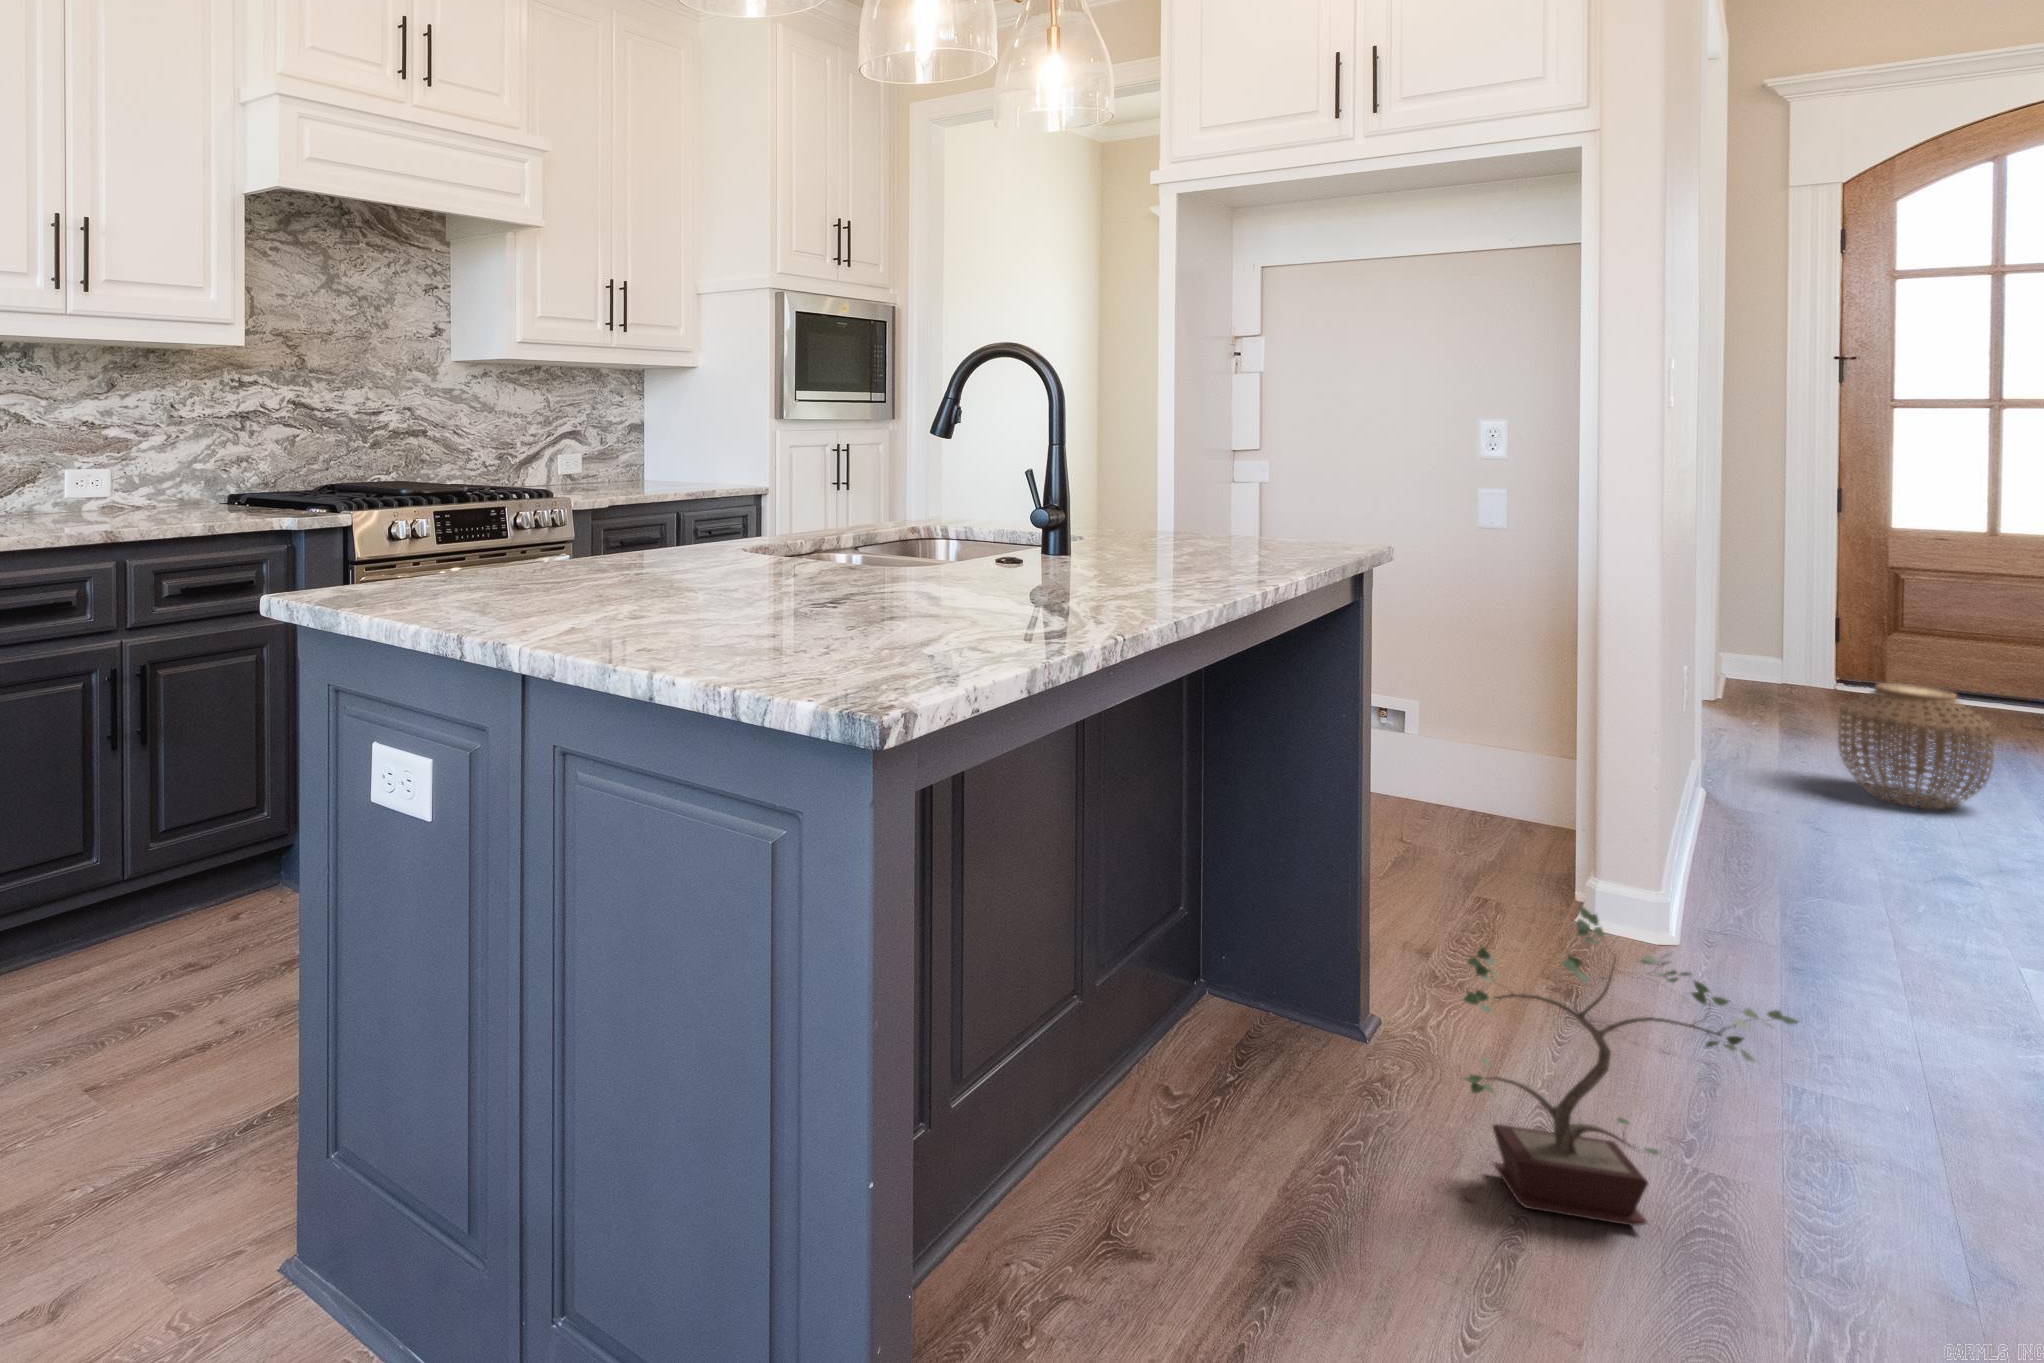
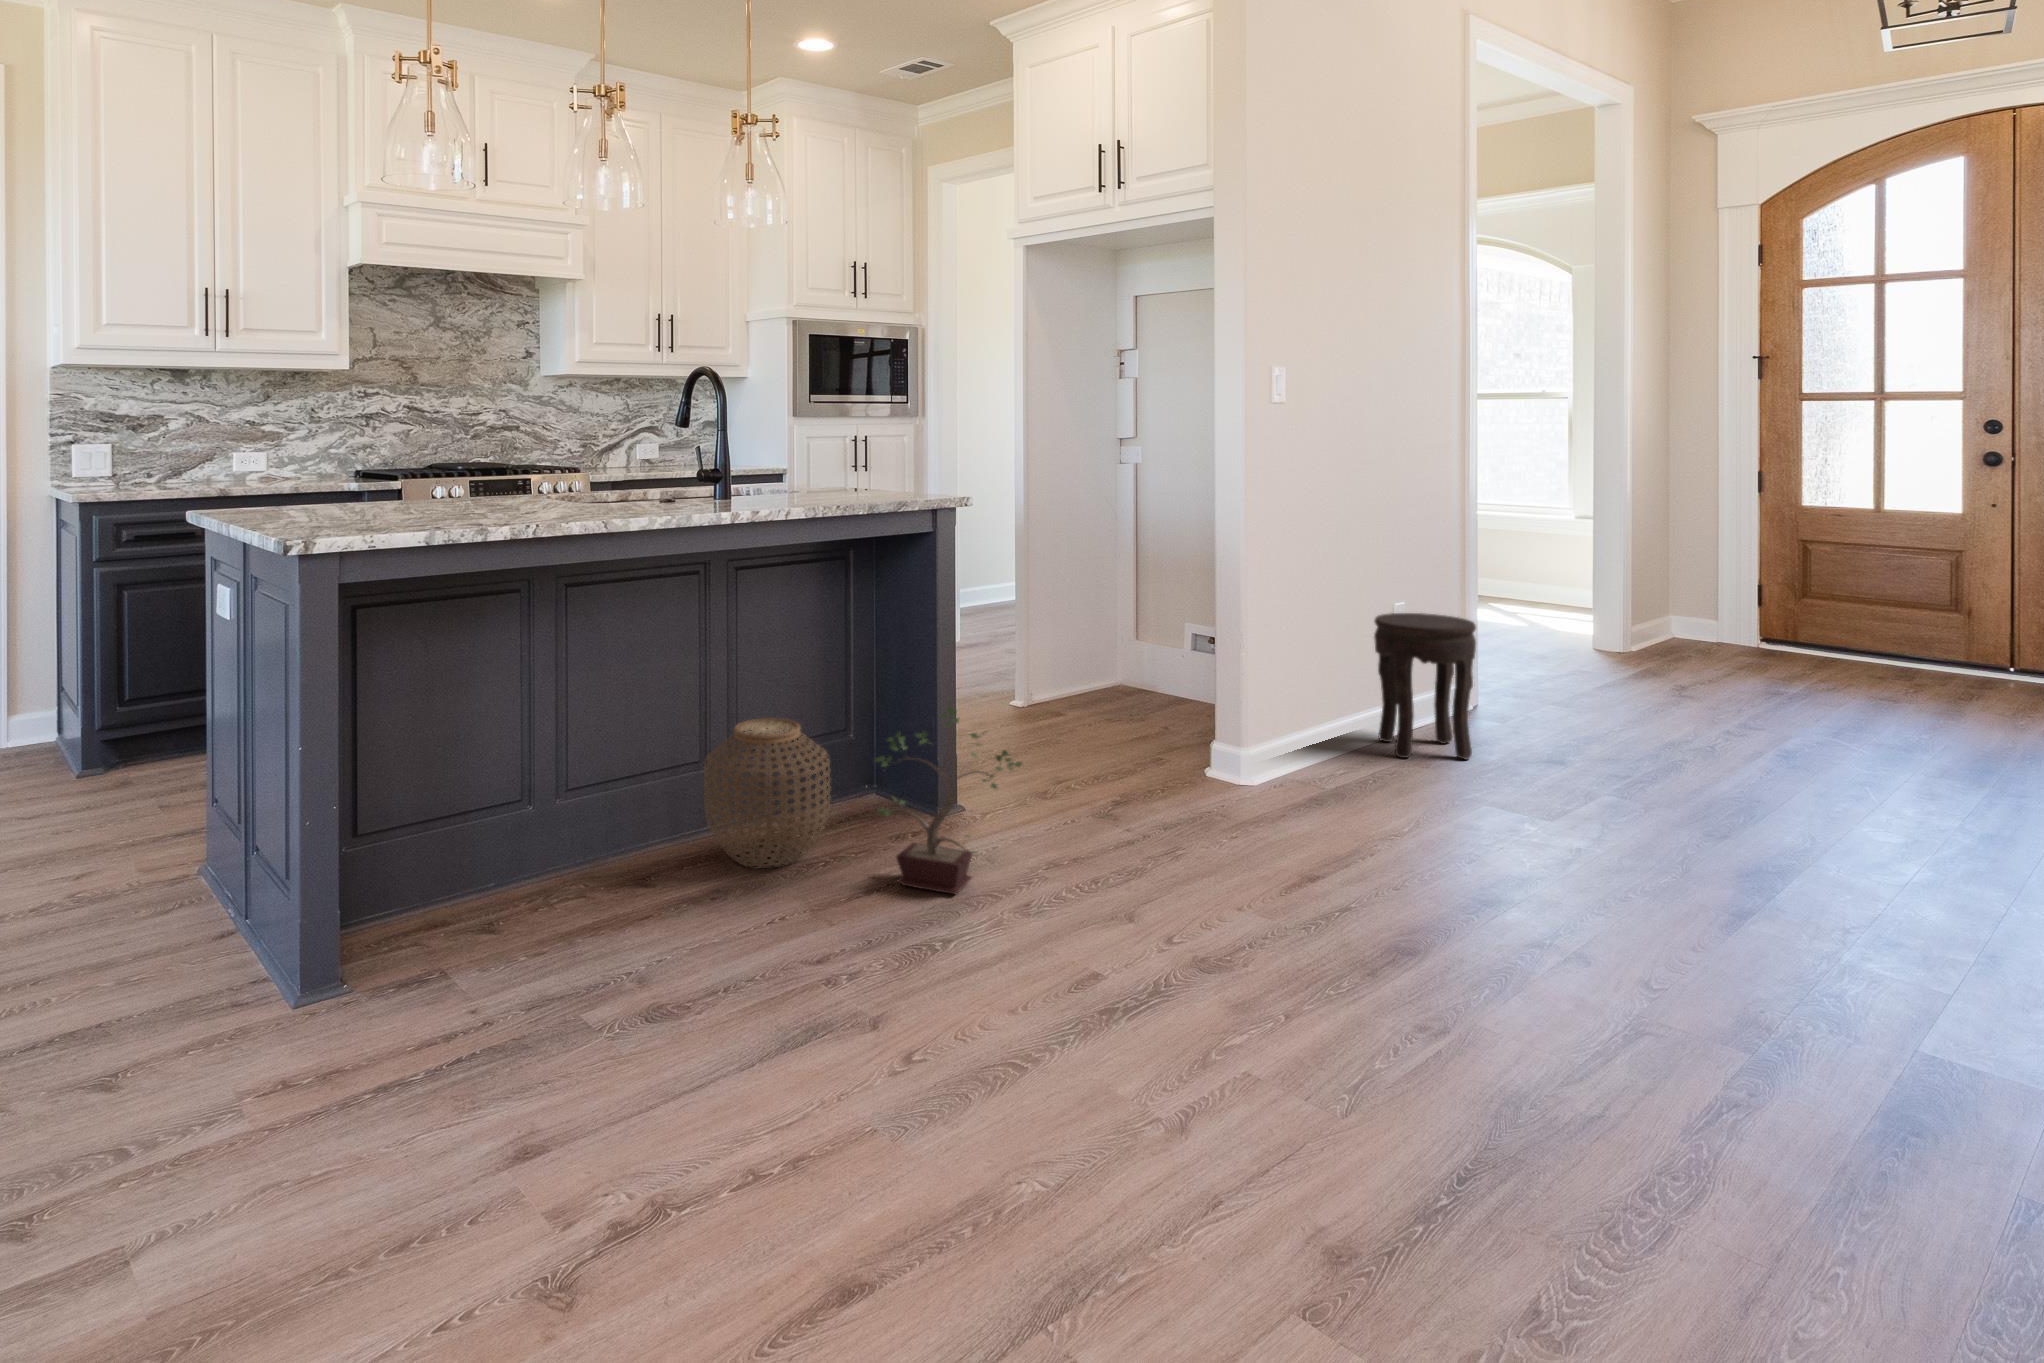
side table: none [1678,683,1842,880] -> present [1374,613,1476,760]
woven basket: present [1838,683,1994,809] -> present [704,718,831,868]

